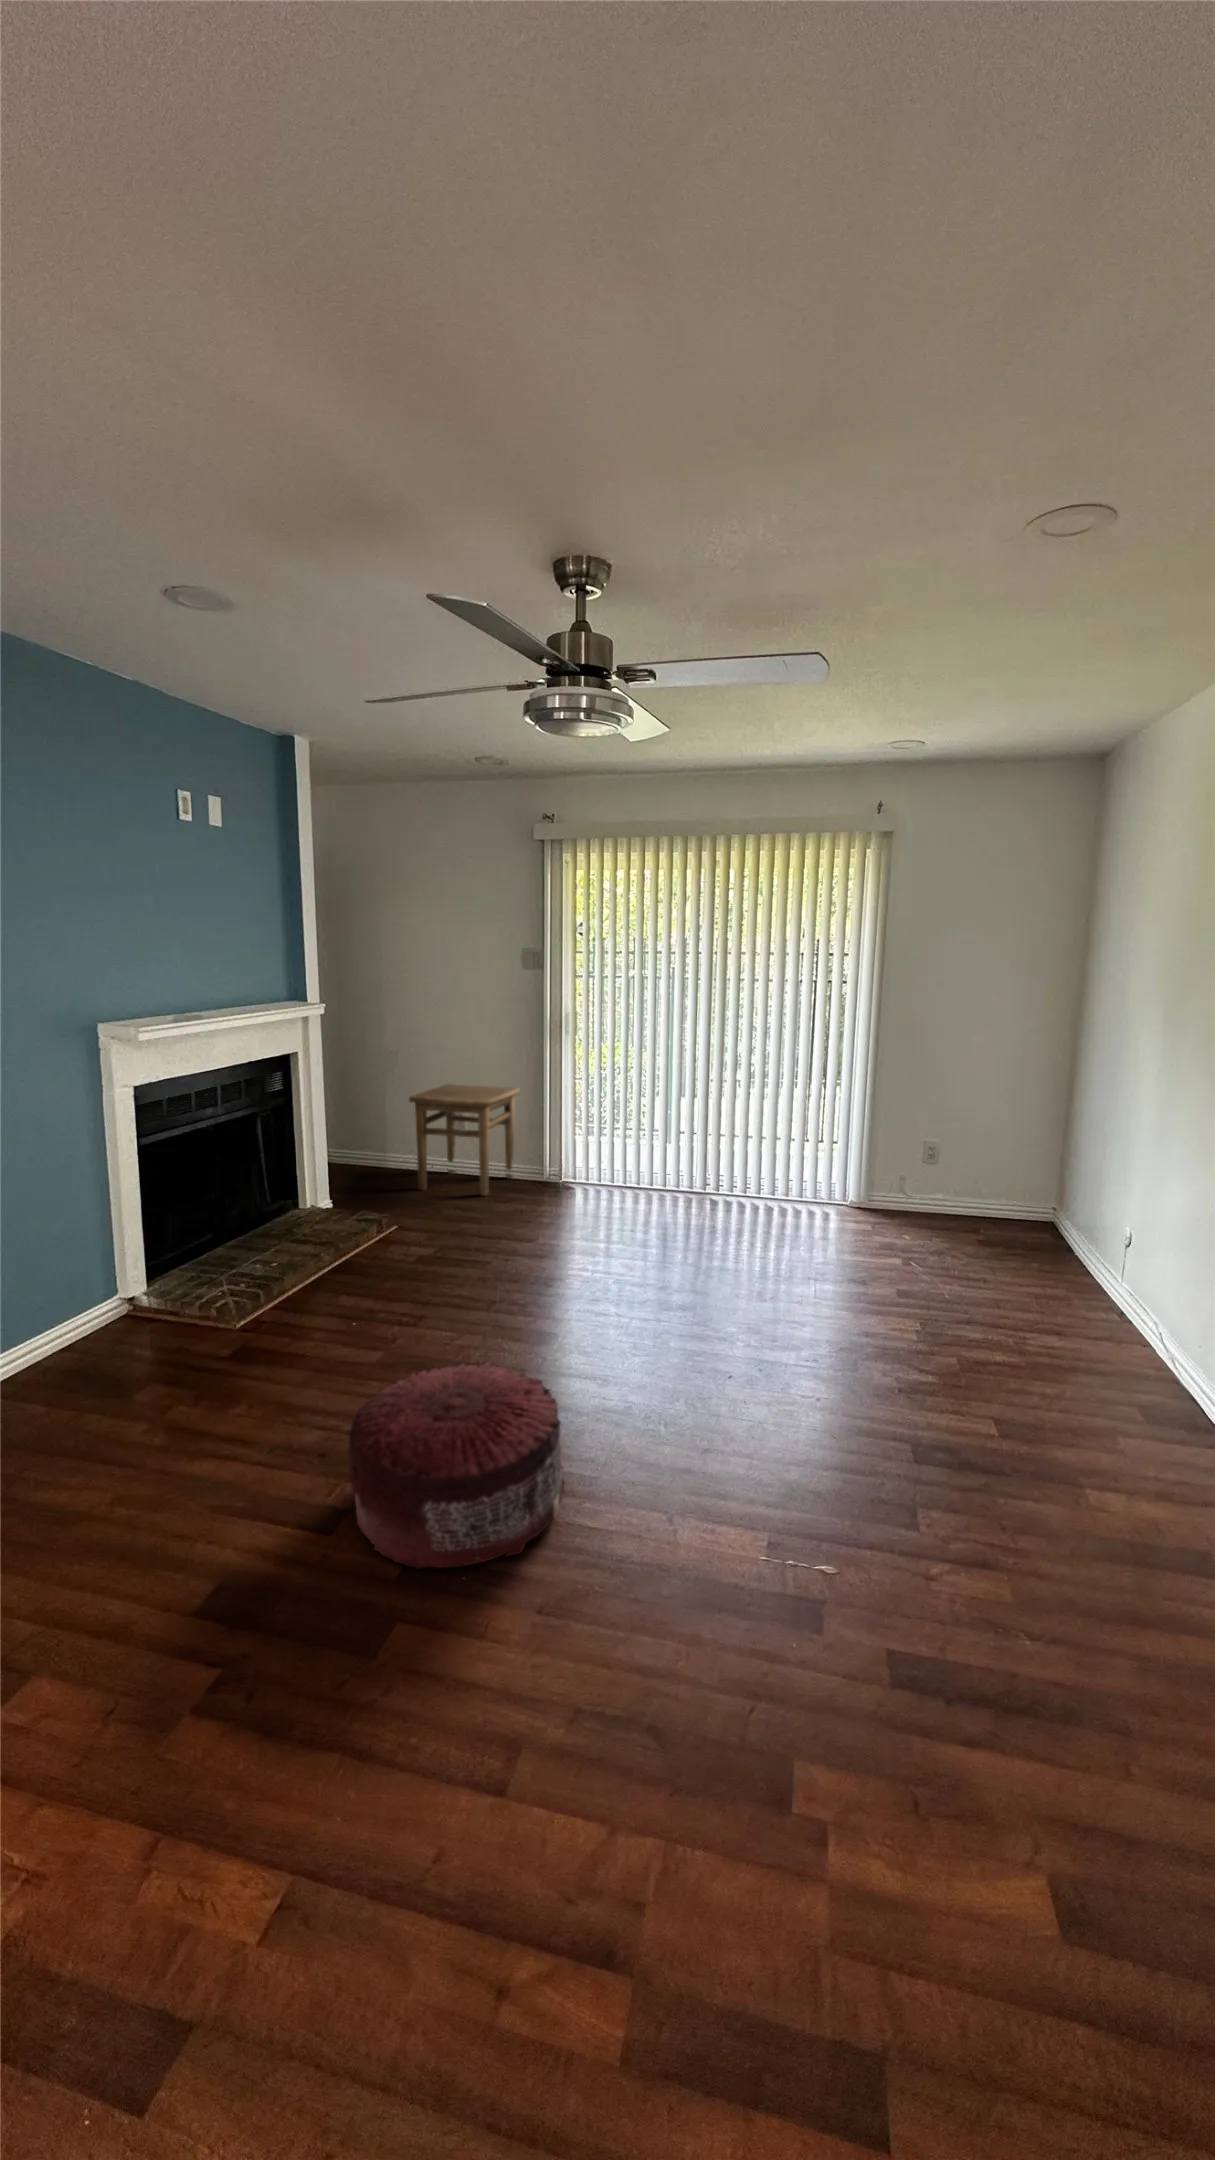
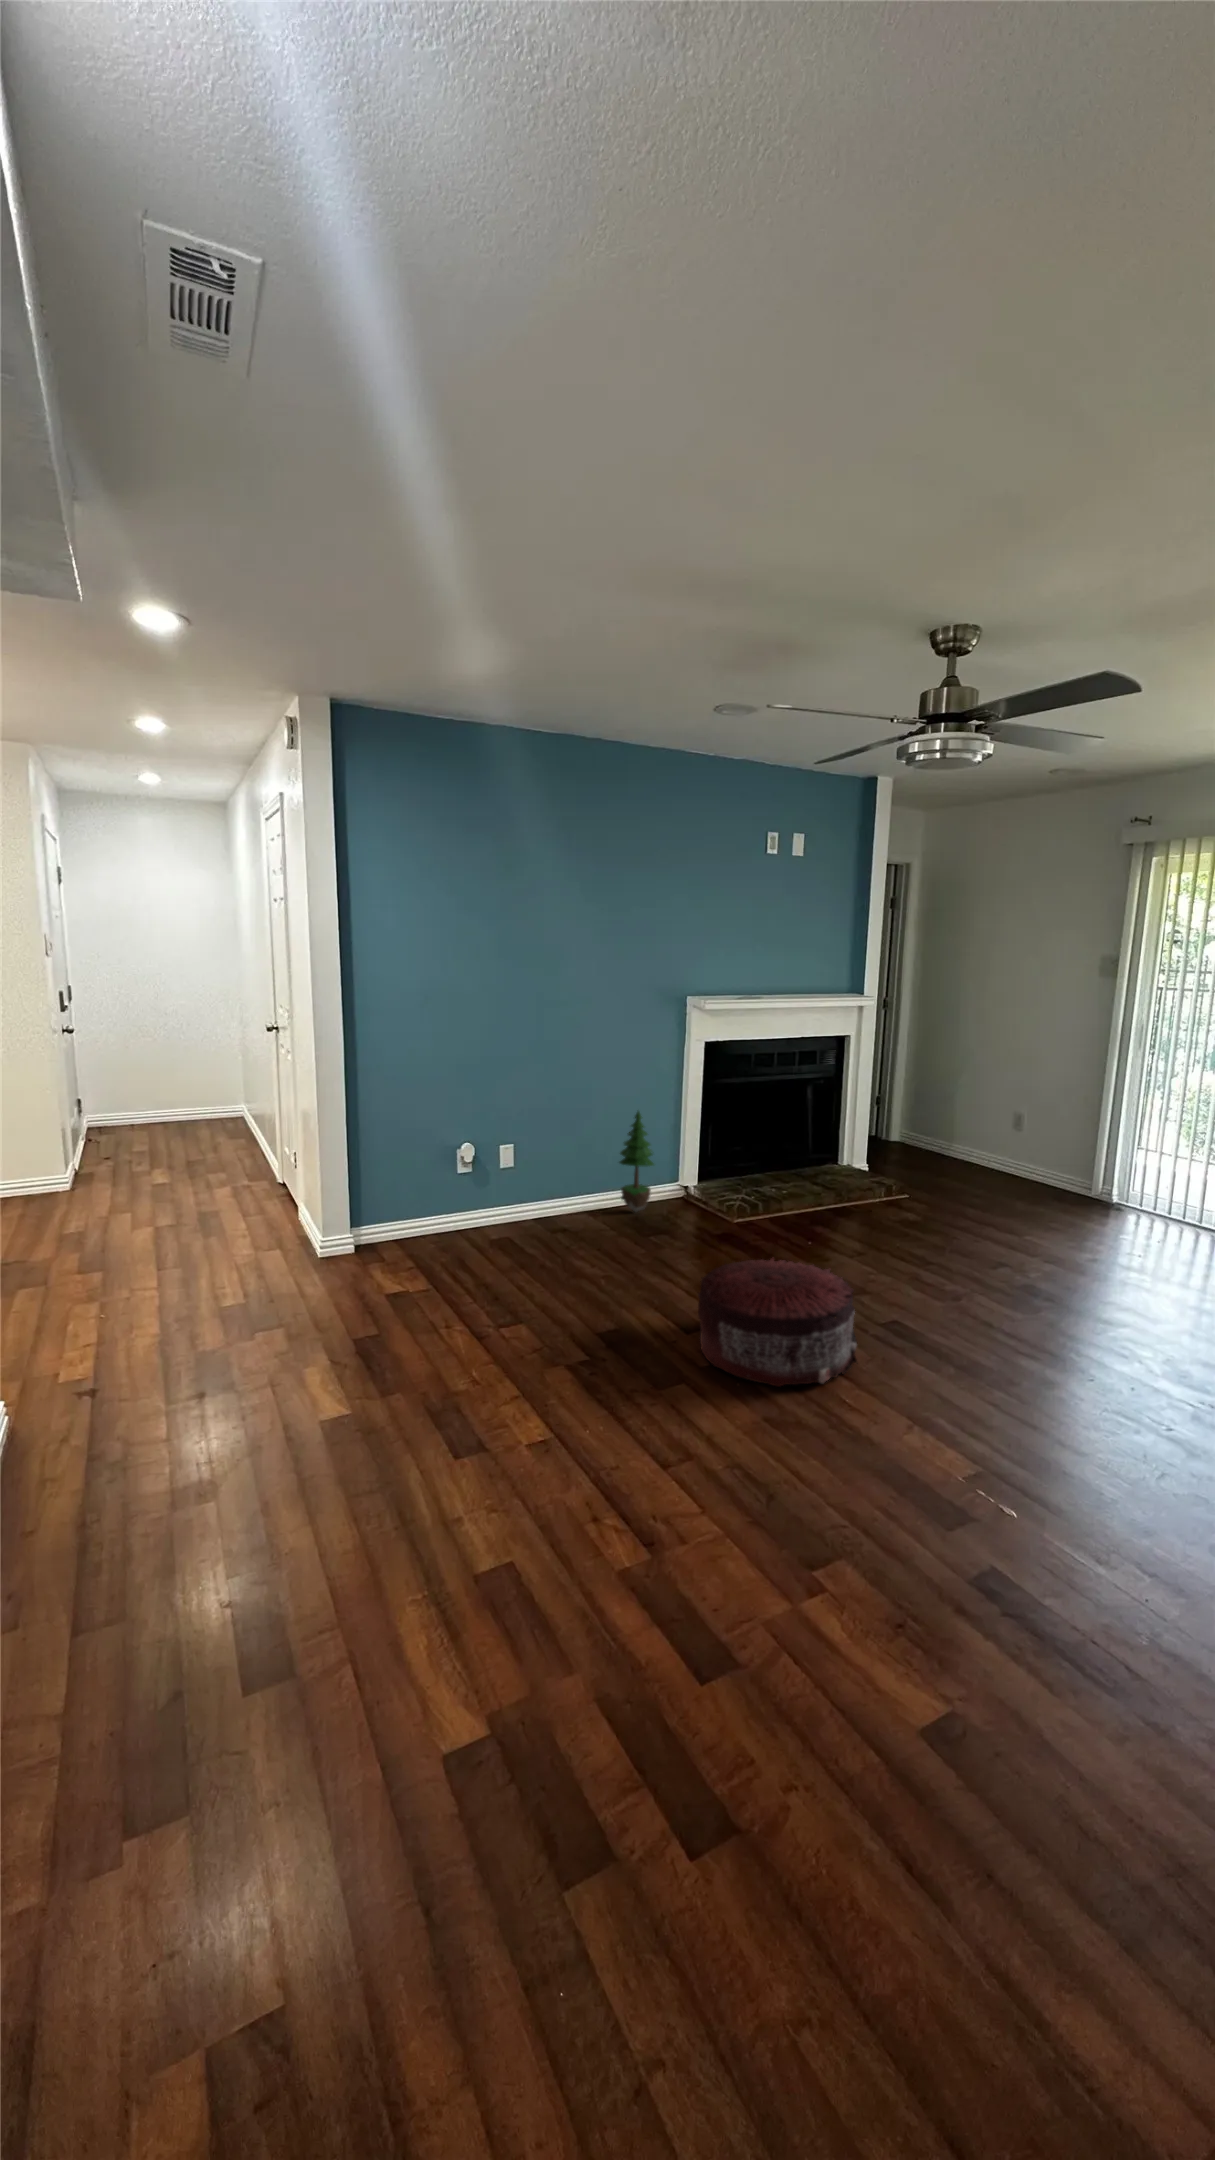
side table: present [409,1084,519,1196] -> none [959,1084,1083,1193]
potted tree: none [29,1204,98,1364] -> present [620,1111,654,1212]

